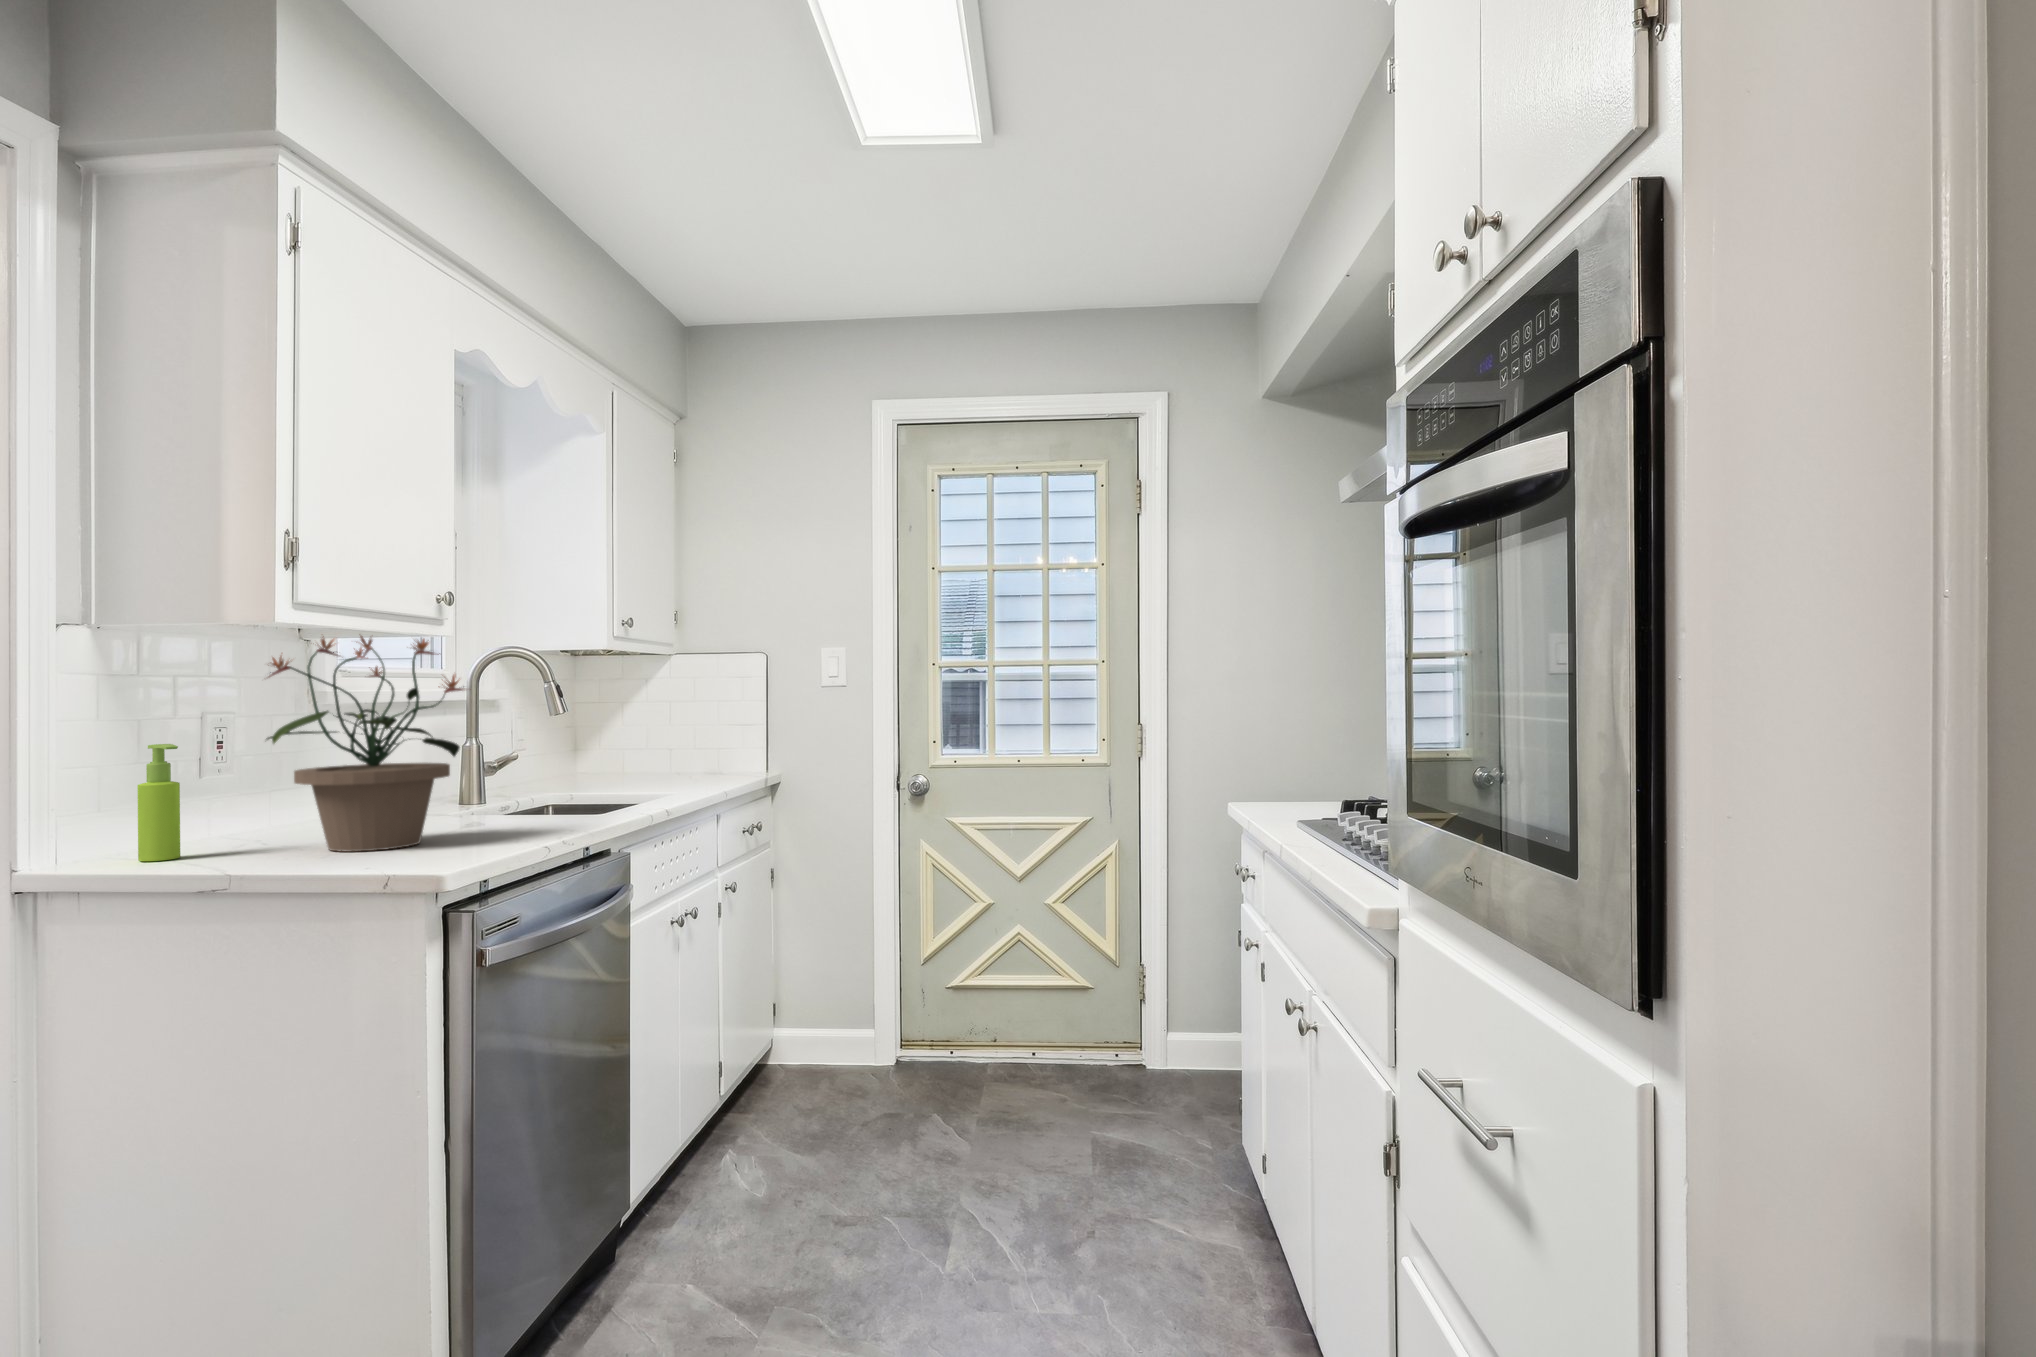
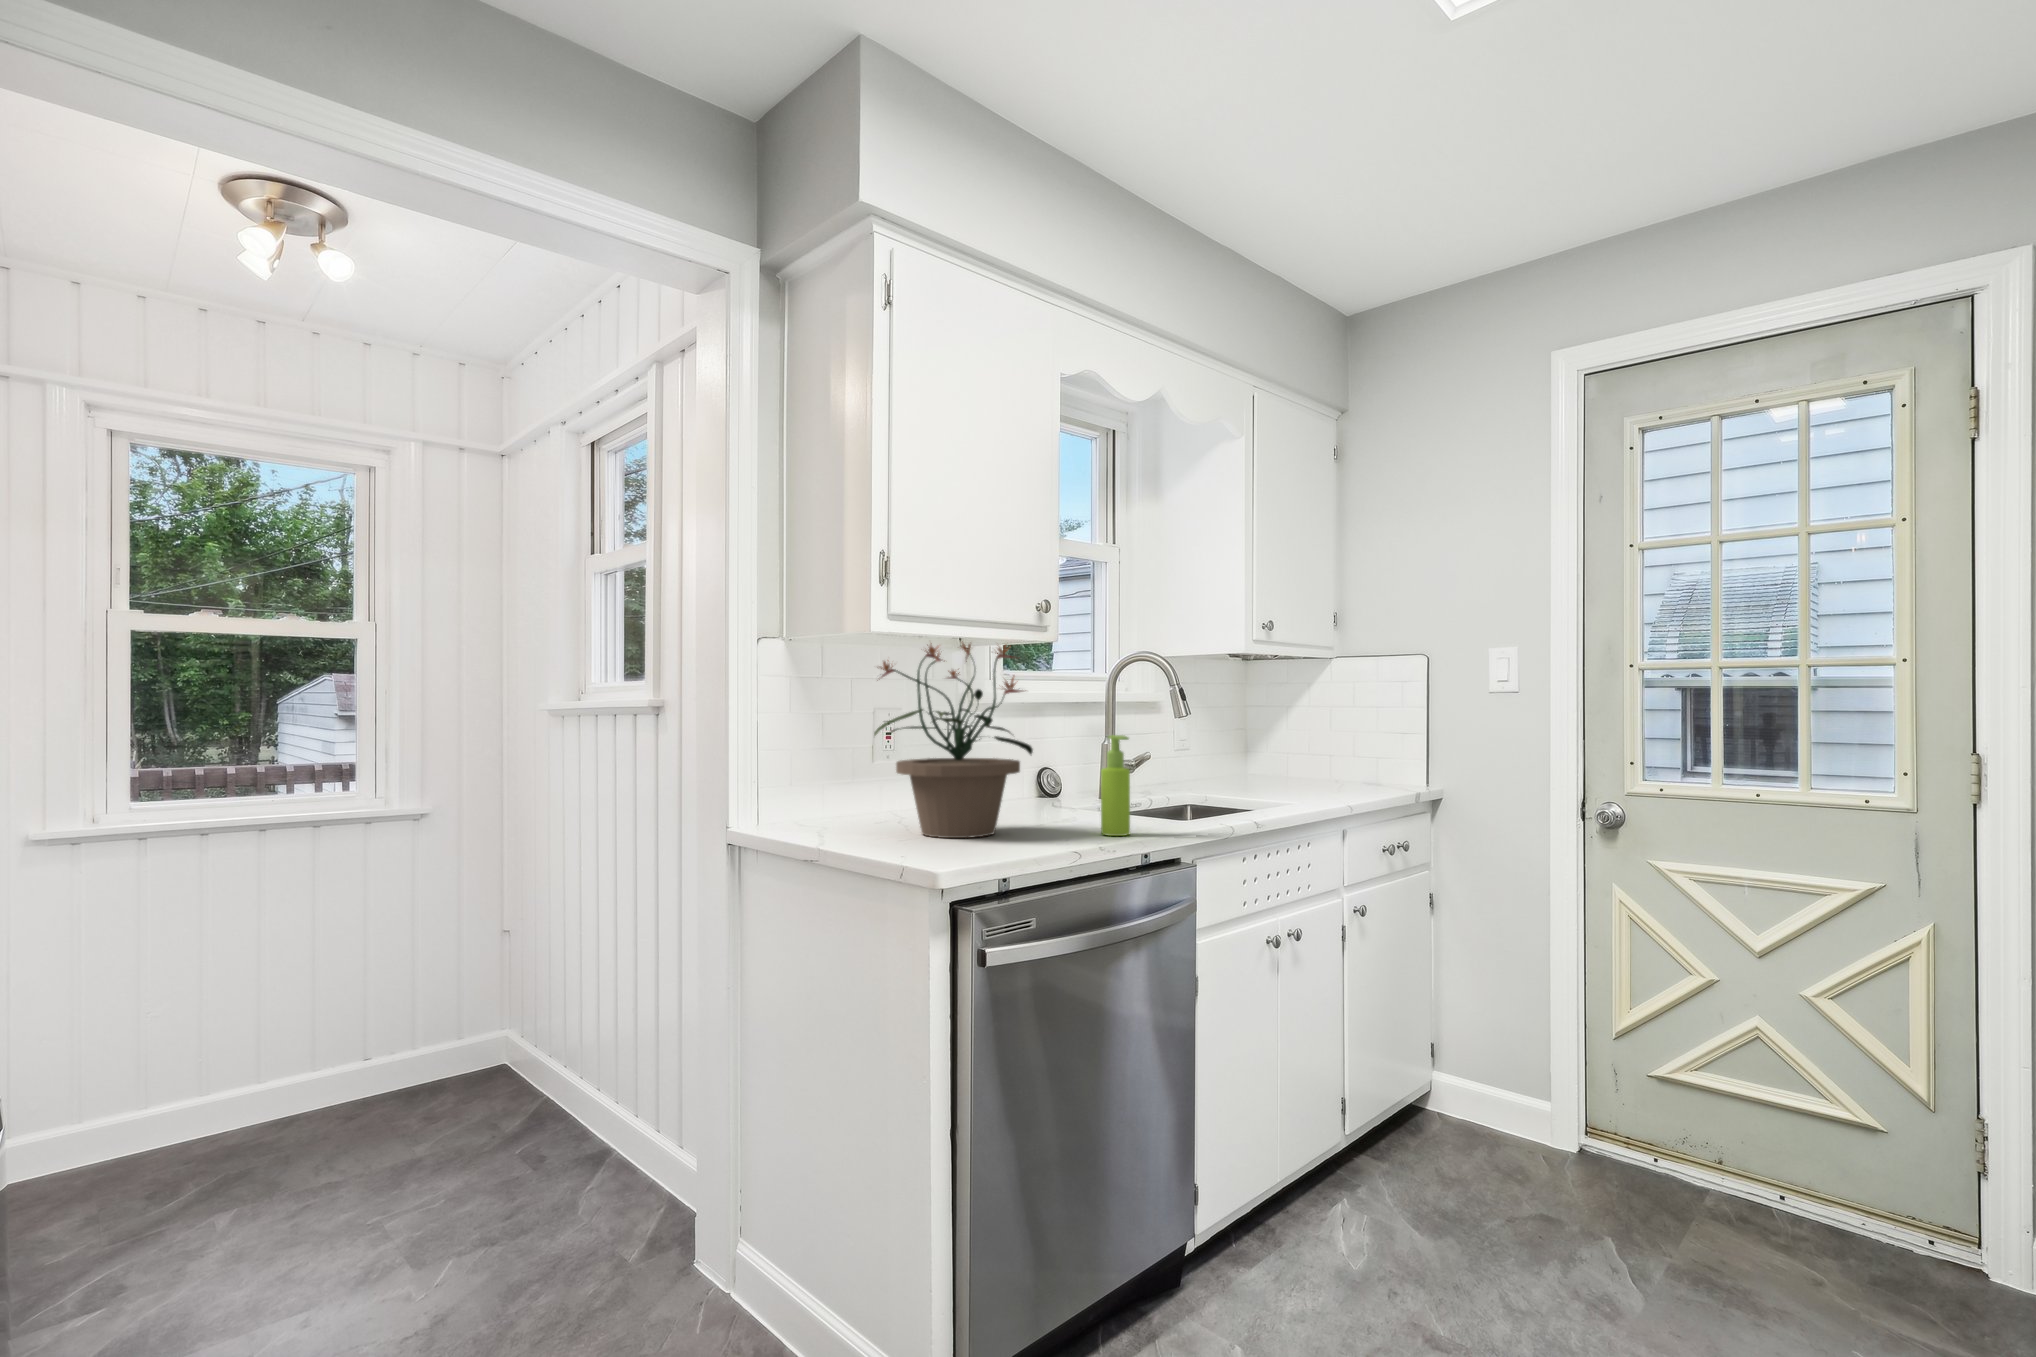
soap dispenser: present [138,744,180,861] -> present [1101,735,1130,836]

